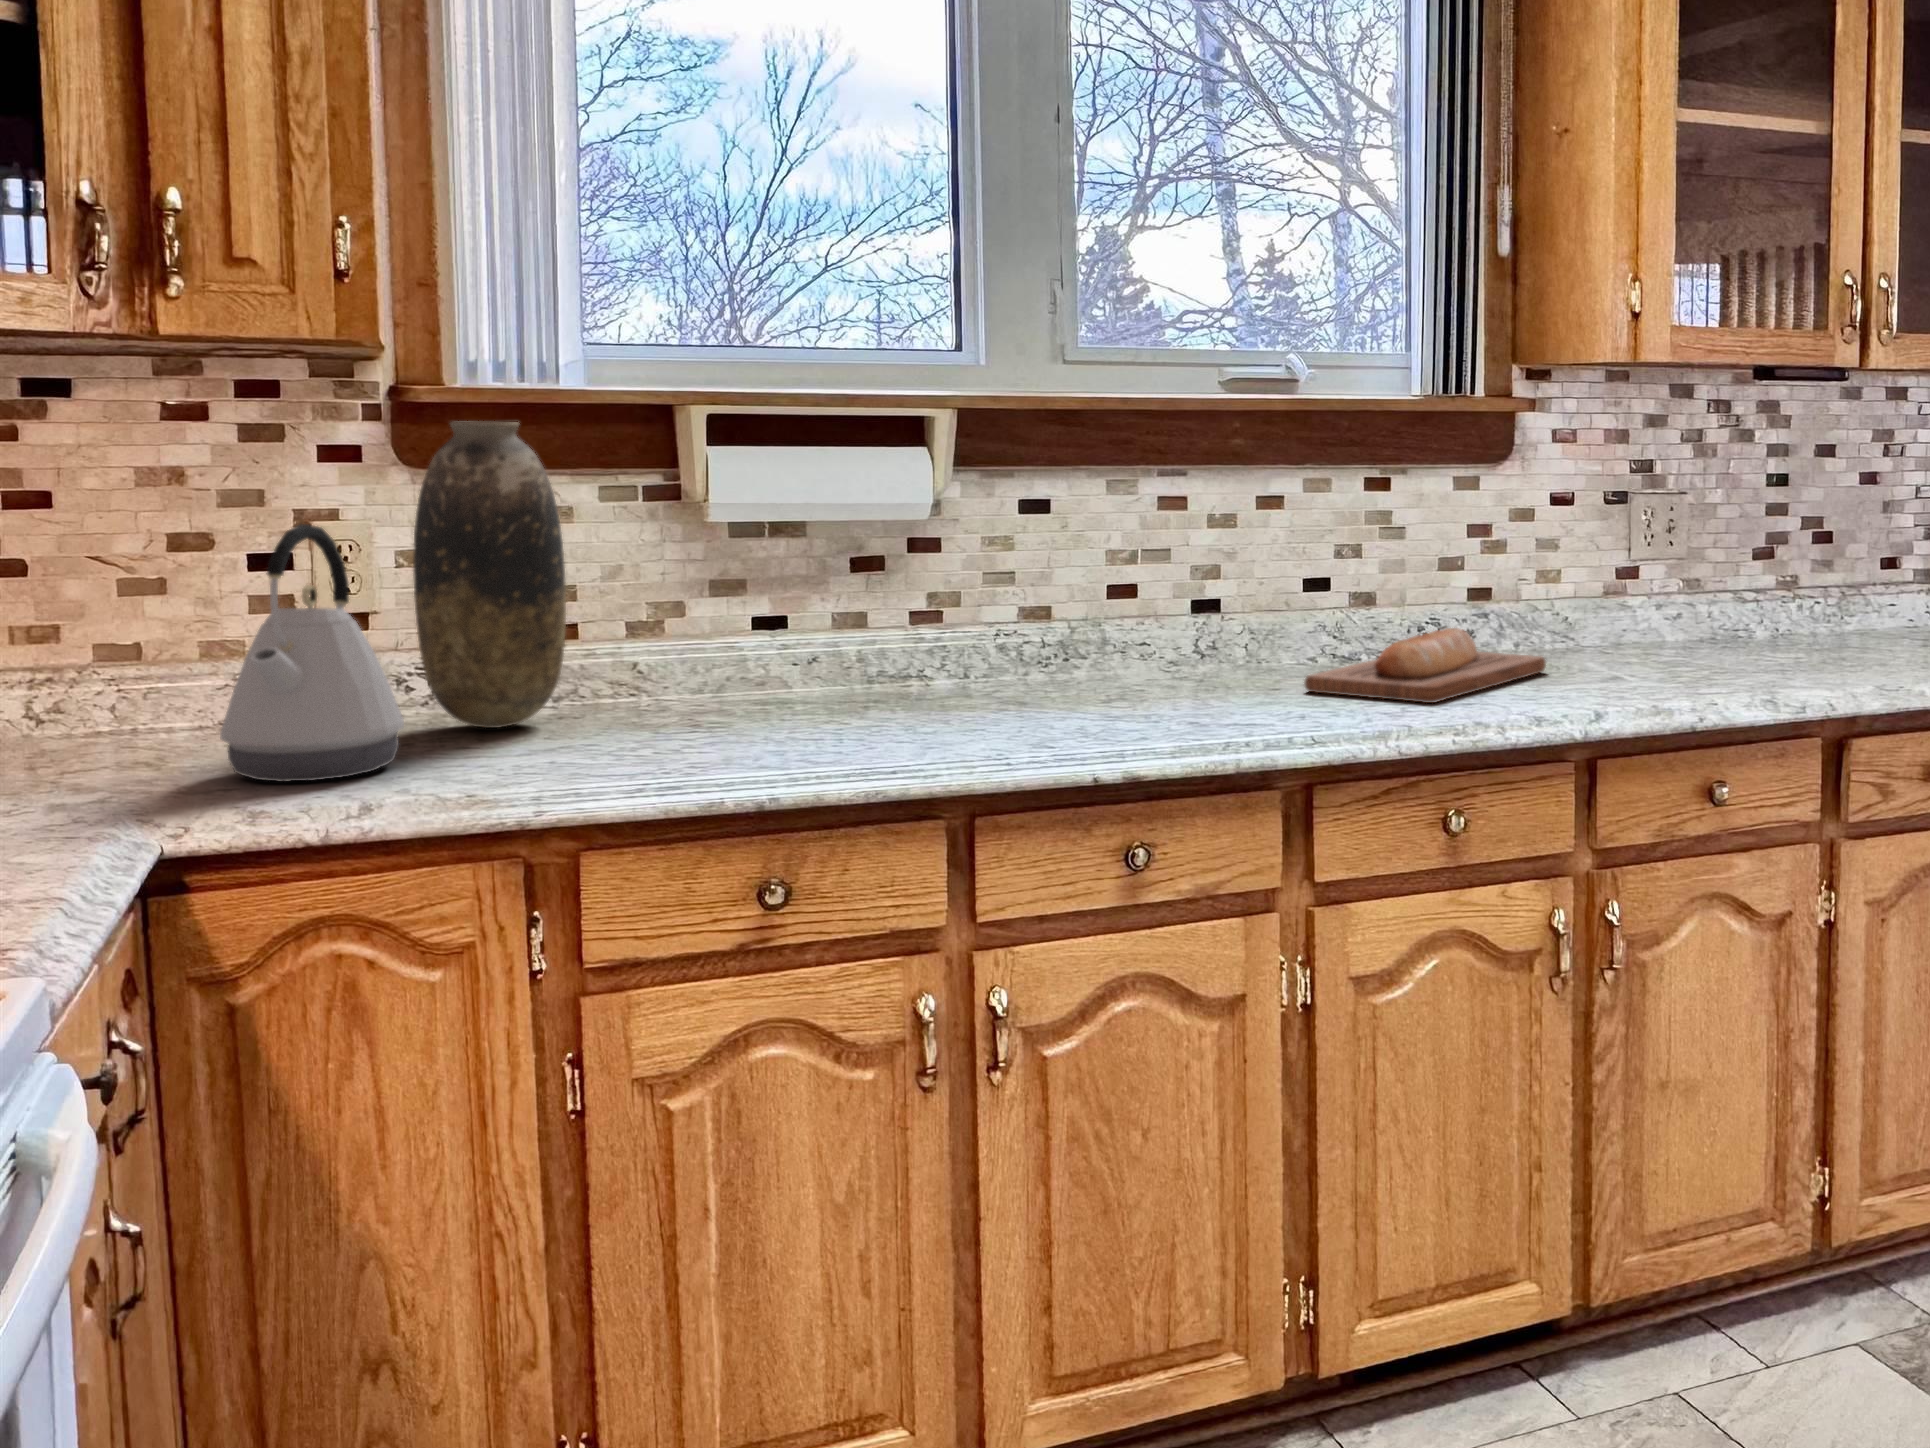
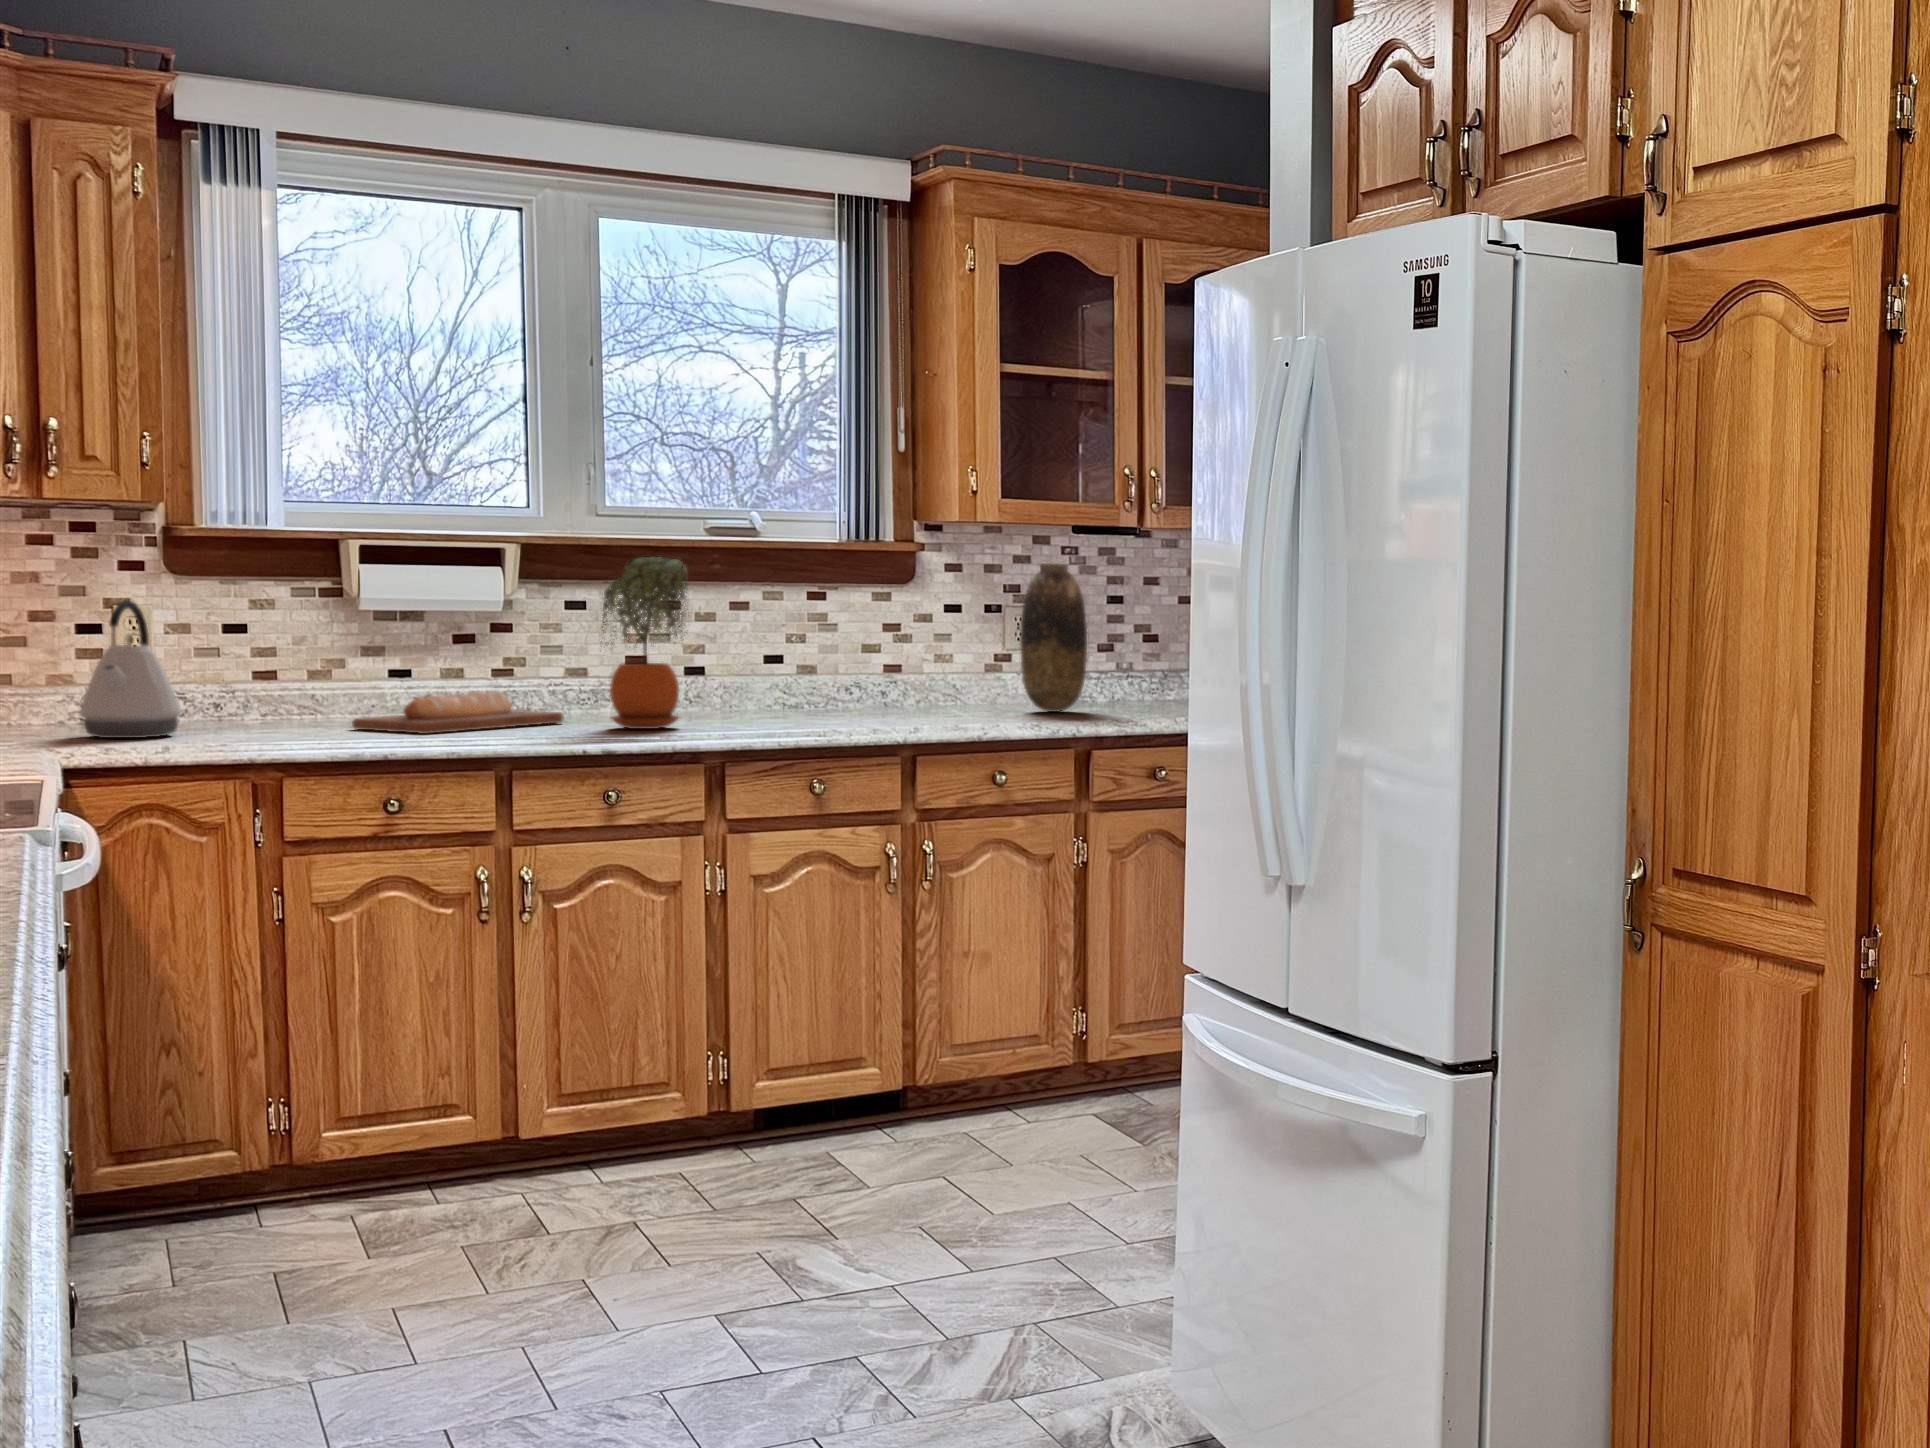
vase: present [413,421,566,728] -> present [1020,563,1087,712]
potted plant: none [1107,430,1256,731] -> present [601,556,689,729]
bread loaf: present [1304,628,1546,703] -> present [352,692,564,734]

